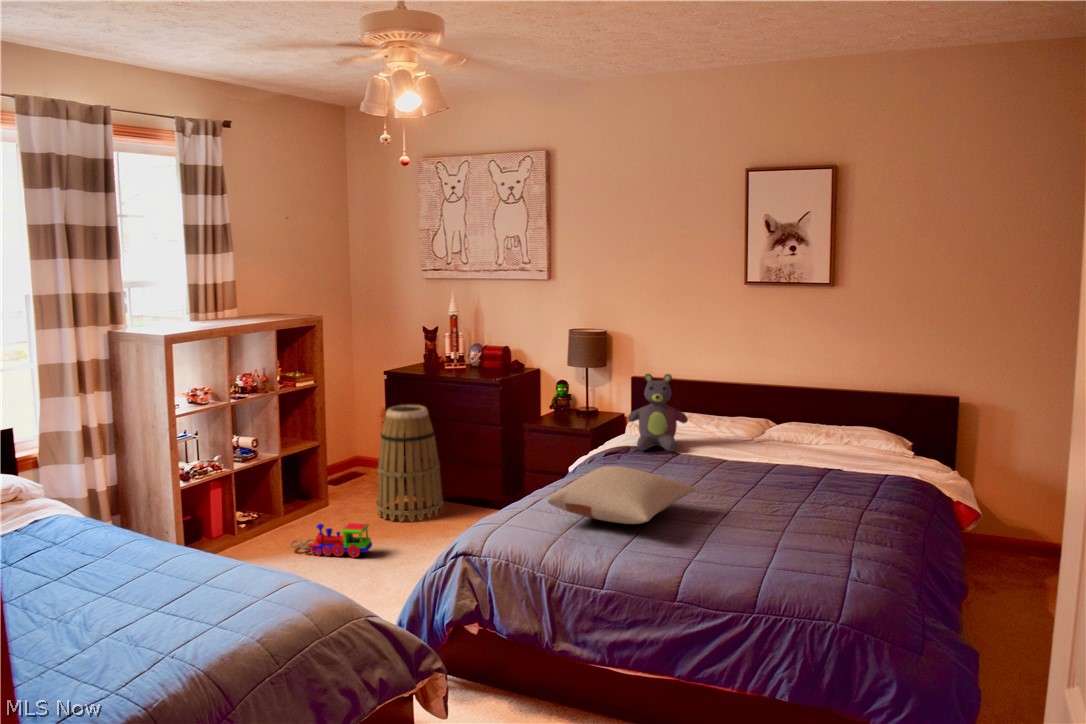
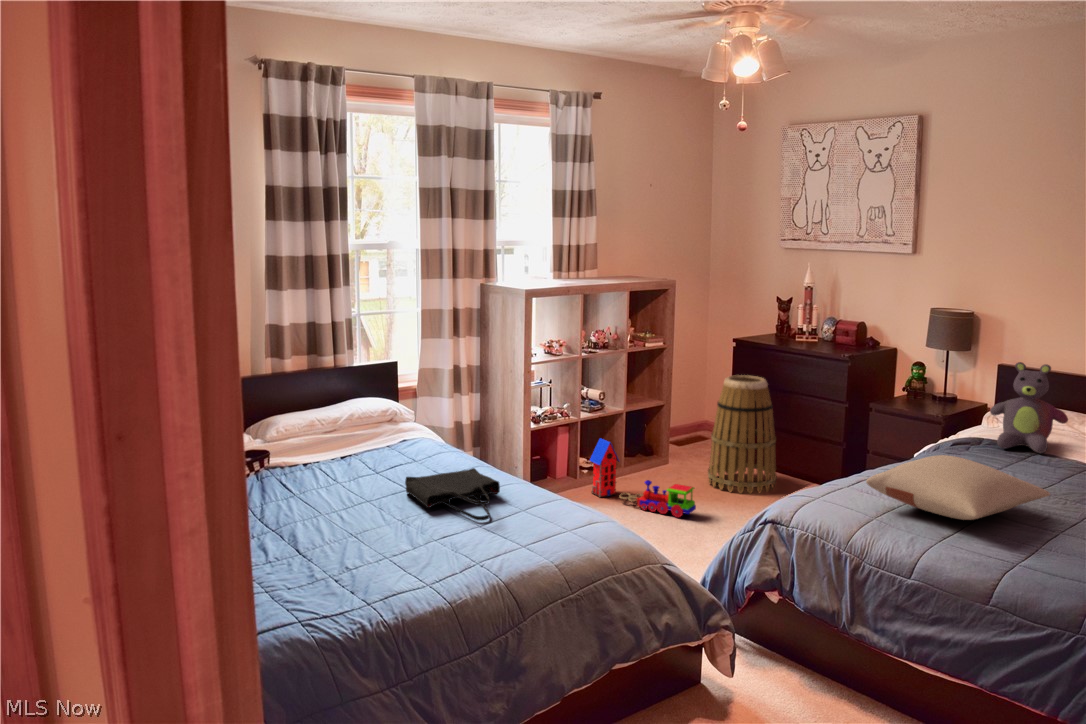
toy house: none [253,486,287,549] -> present [590,438,619,497]
tote bag: none [40,548,167,612] -> present [405,468,500,520]

